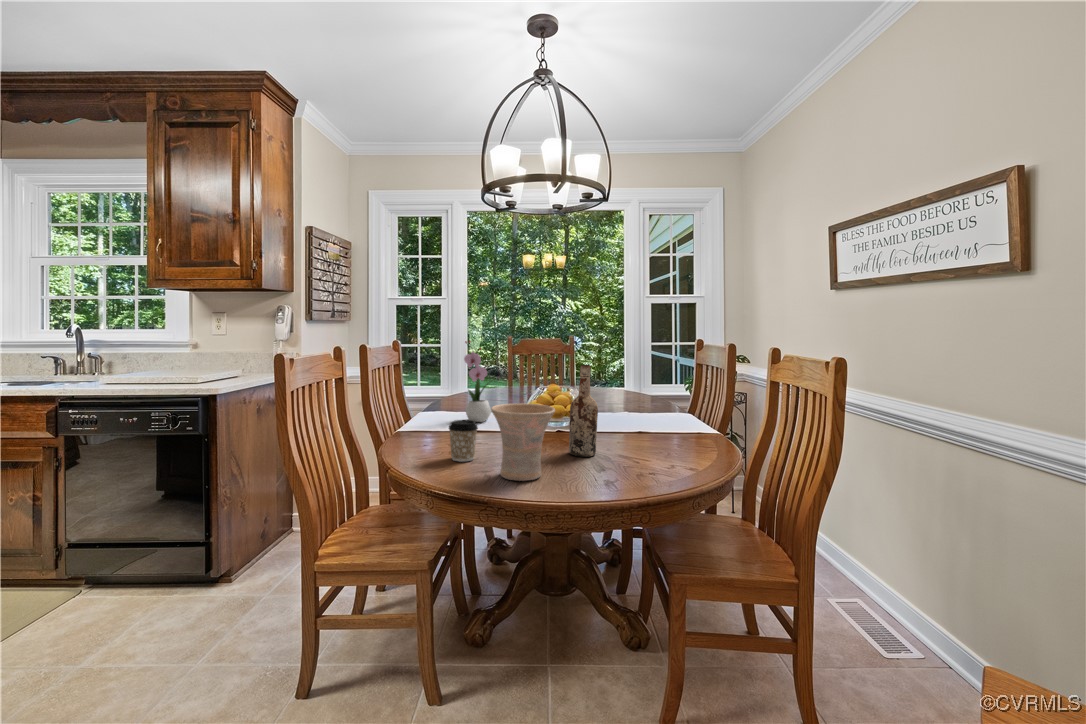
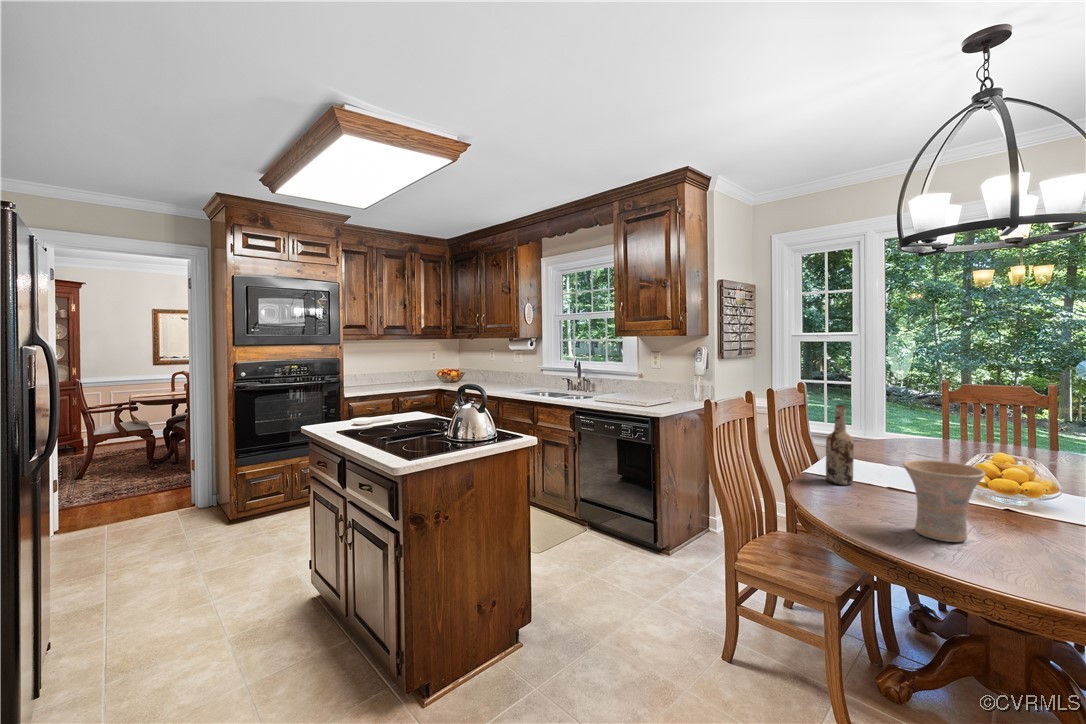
flower arrangement: present [464,341,492,422] -> none [875,385,913,469]
wine bottle: present [569,365,598,457] -> present [826,405,854,485]
coffee cup: present [449,420,478,462] -> none [856,468,890,509]

